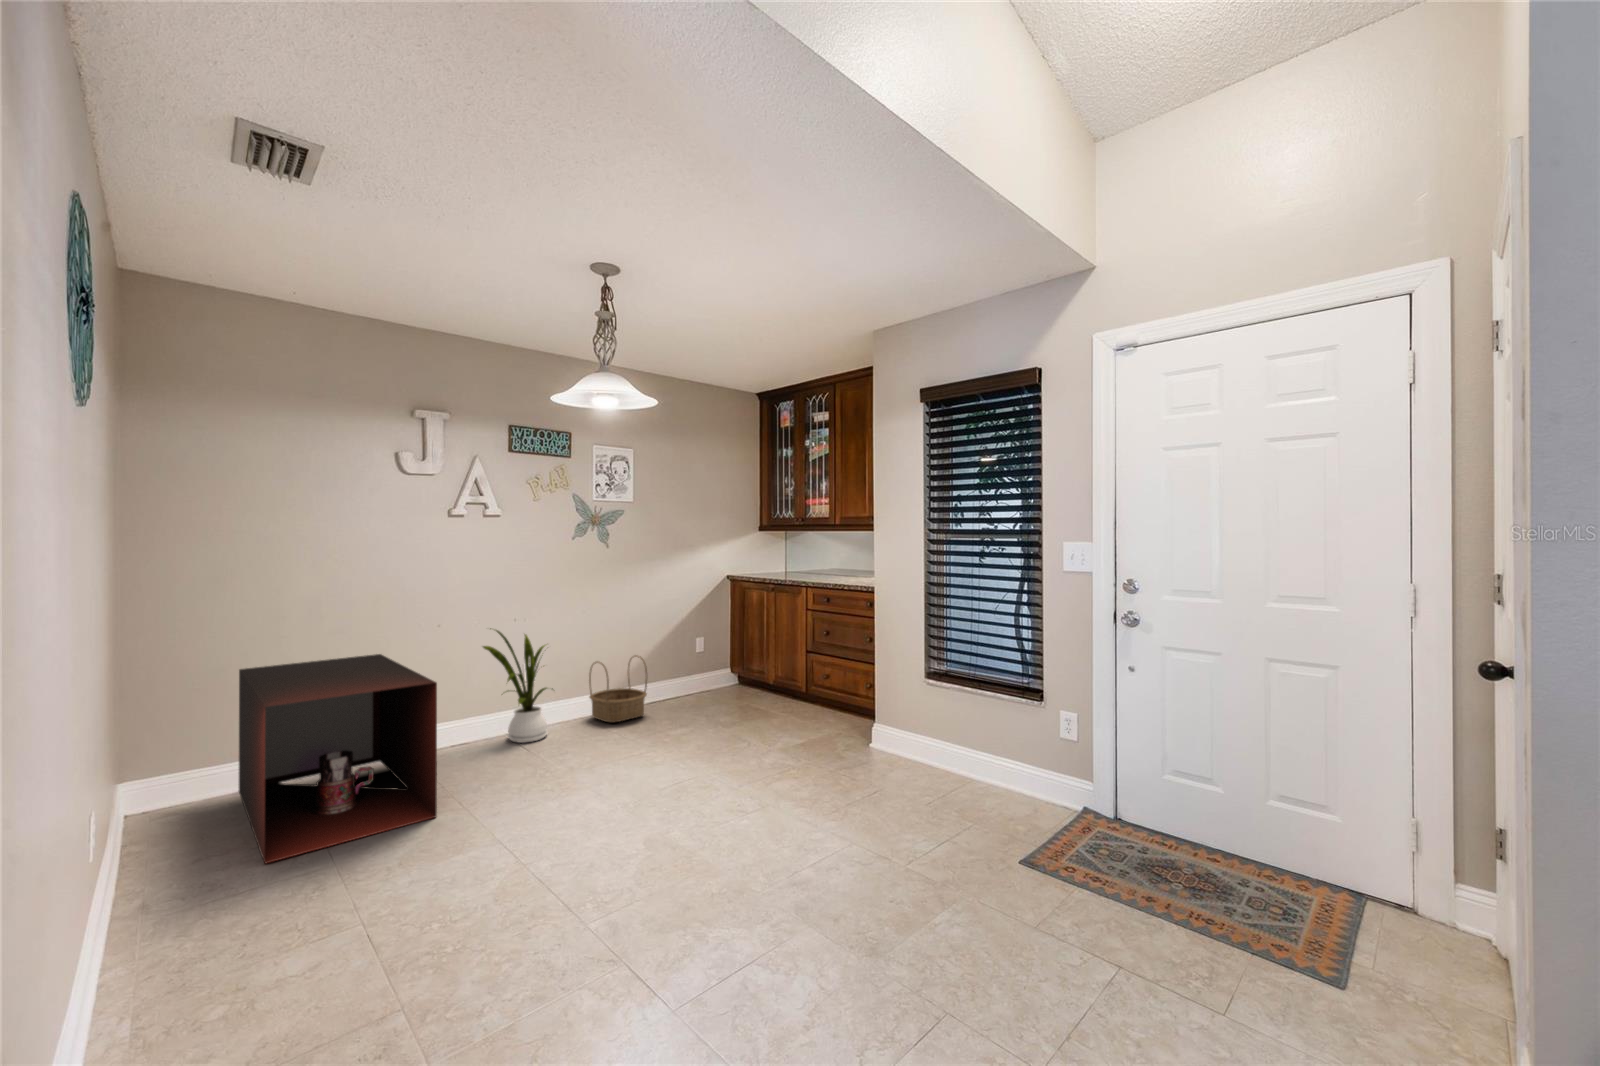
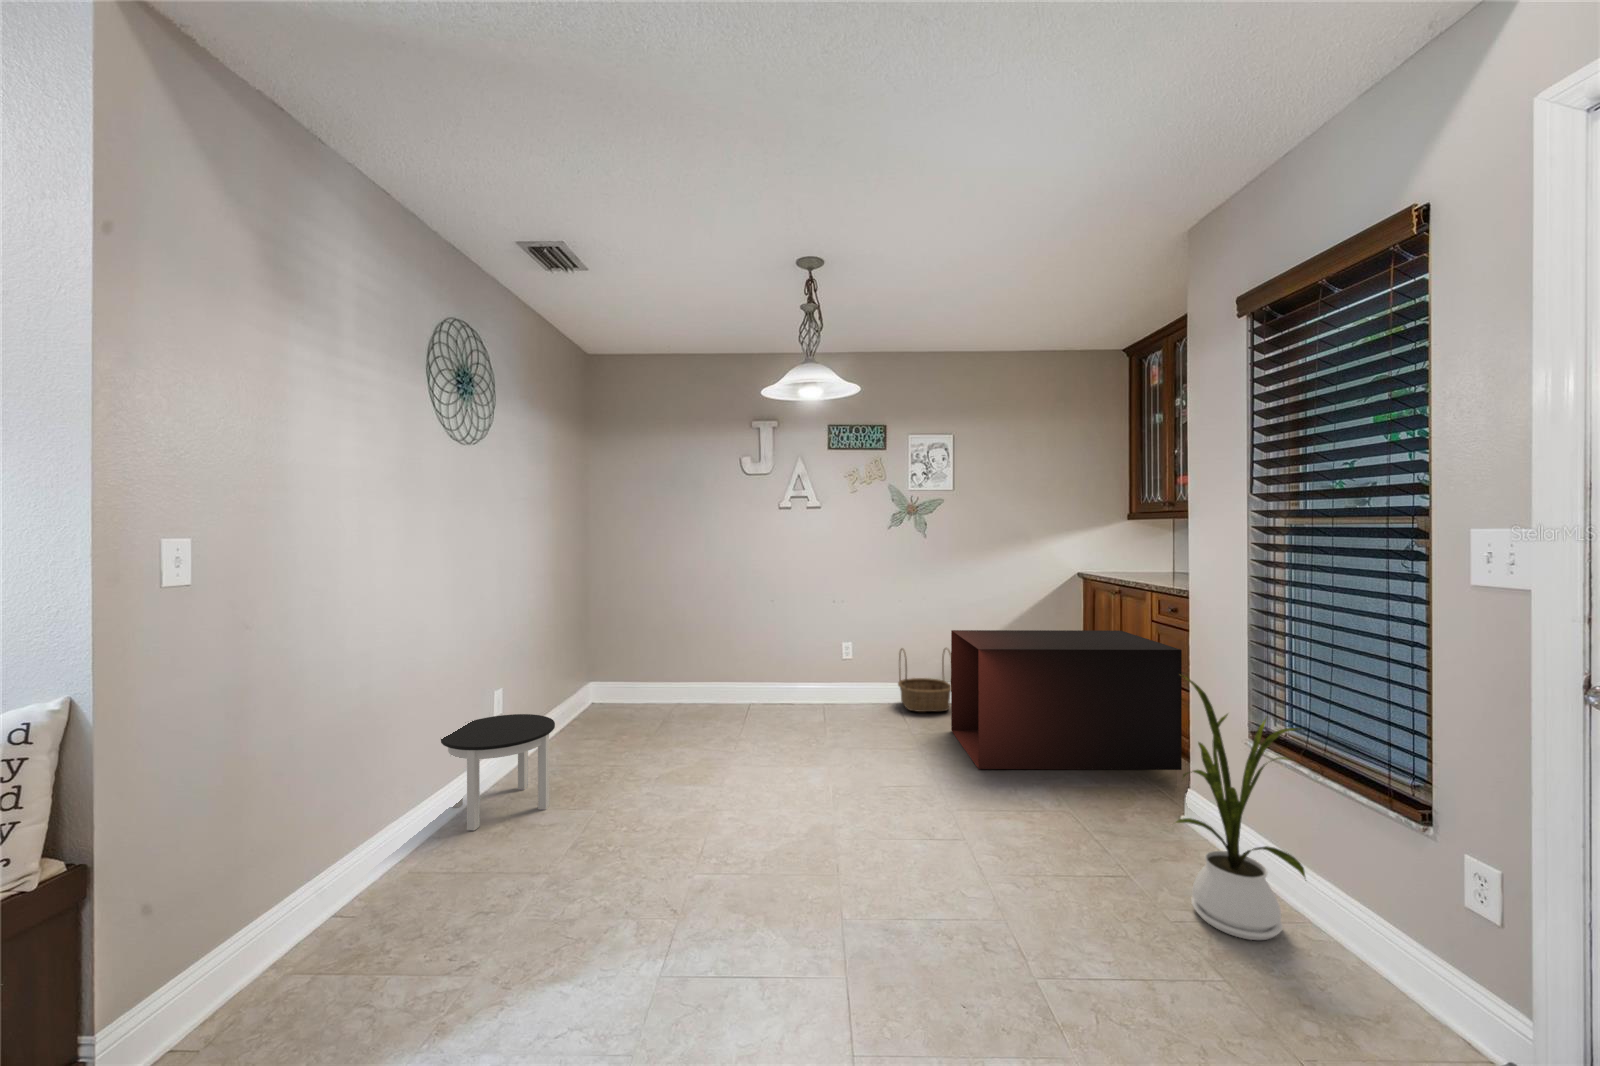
house plant: present [483,628,553,743] -> present [1176,677,1305,940]
storage cabinet: present [239,654,437,863] -> present [951,630,1182,770]
round table: none [106,817,313,1008] -> present [441,714,555,831]

